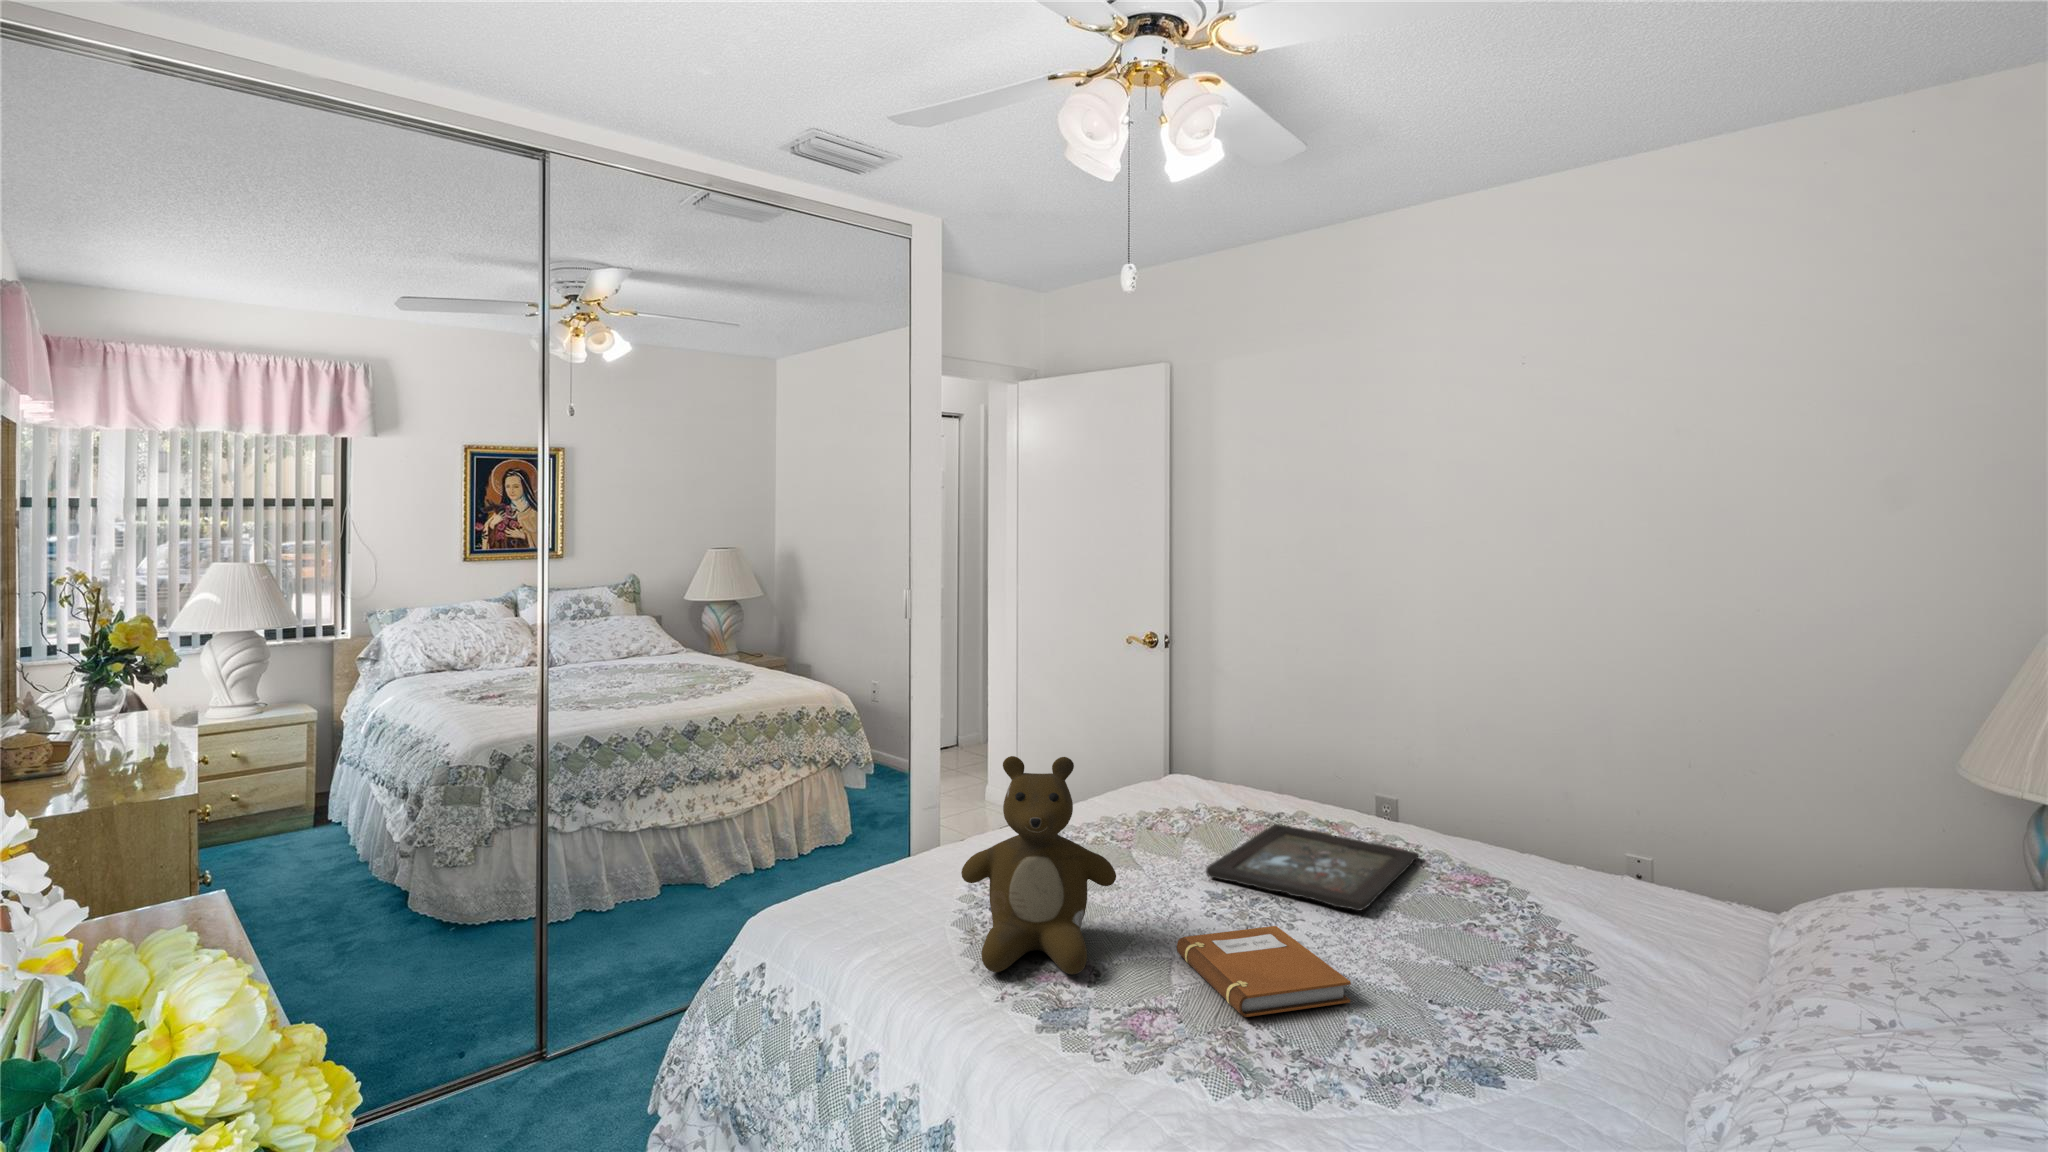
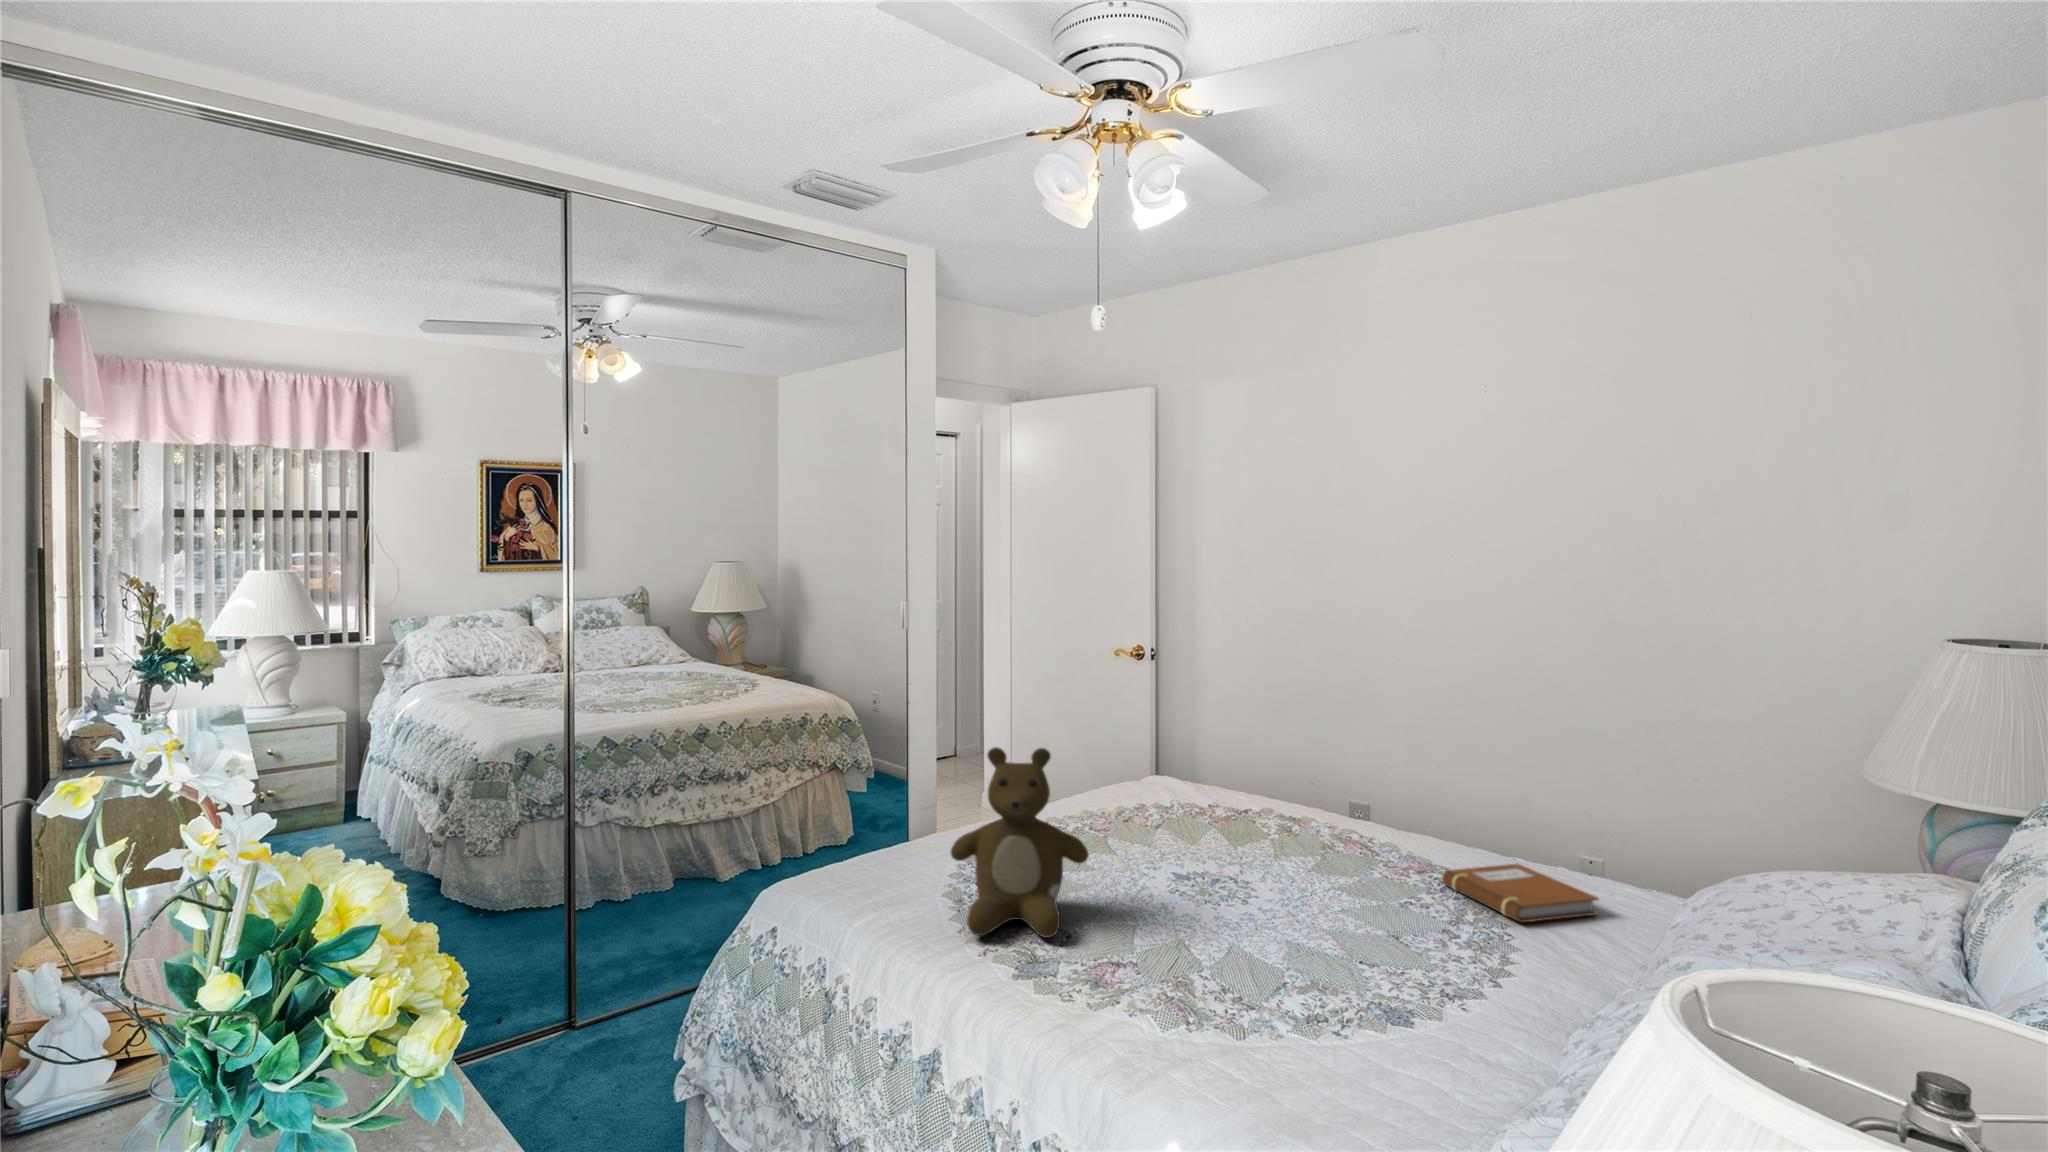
tray: present [1206,824,1419,911] -> none [1177,818,1376,889]
notebook: present [1177,926,1351,1017] -> present [1442,864,1598,922]

